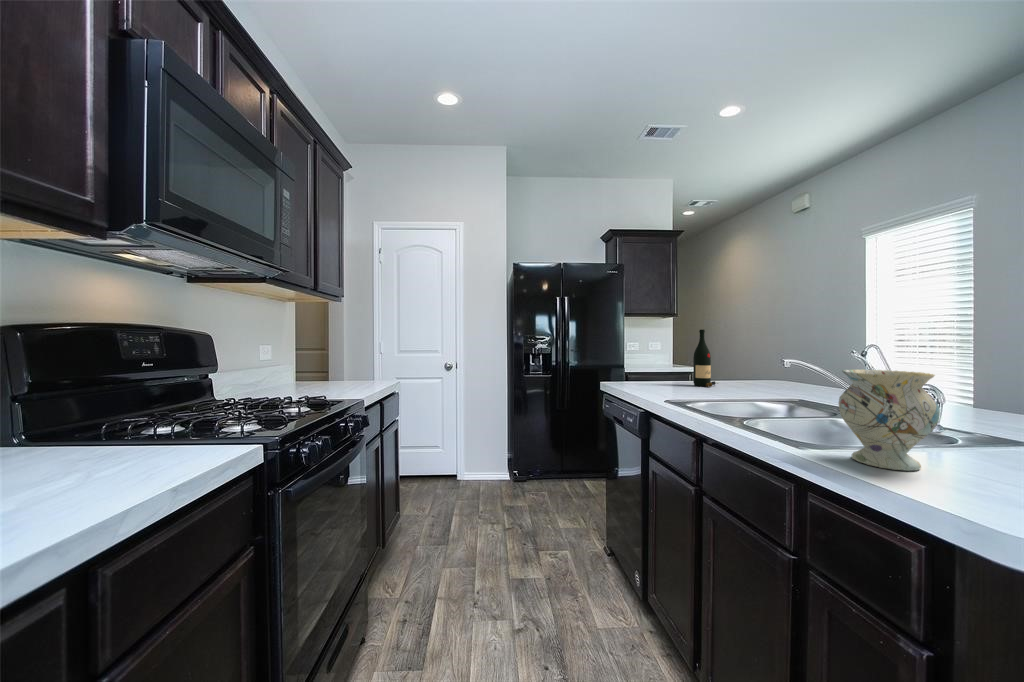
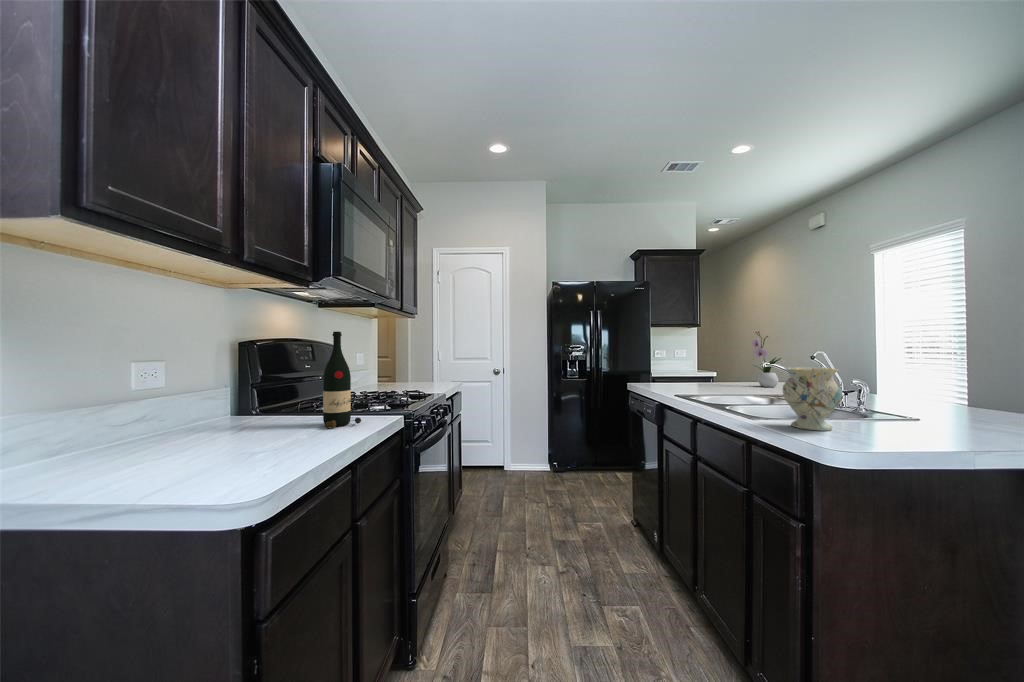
flower arrangement: none [746,321,782,387] -> present [752,331,781,387]
wine bottle: present [693,329,716,387] -> present [323,332,361,428]

